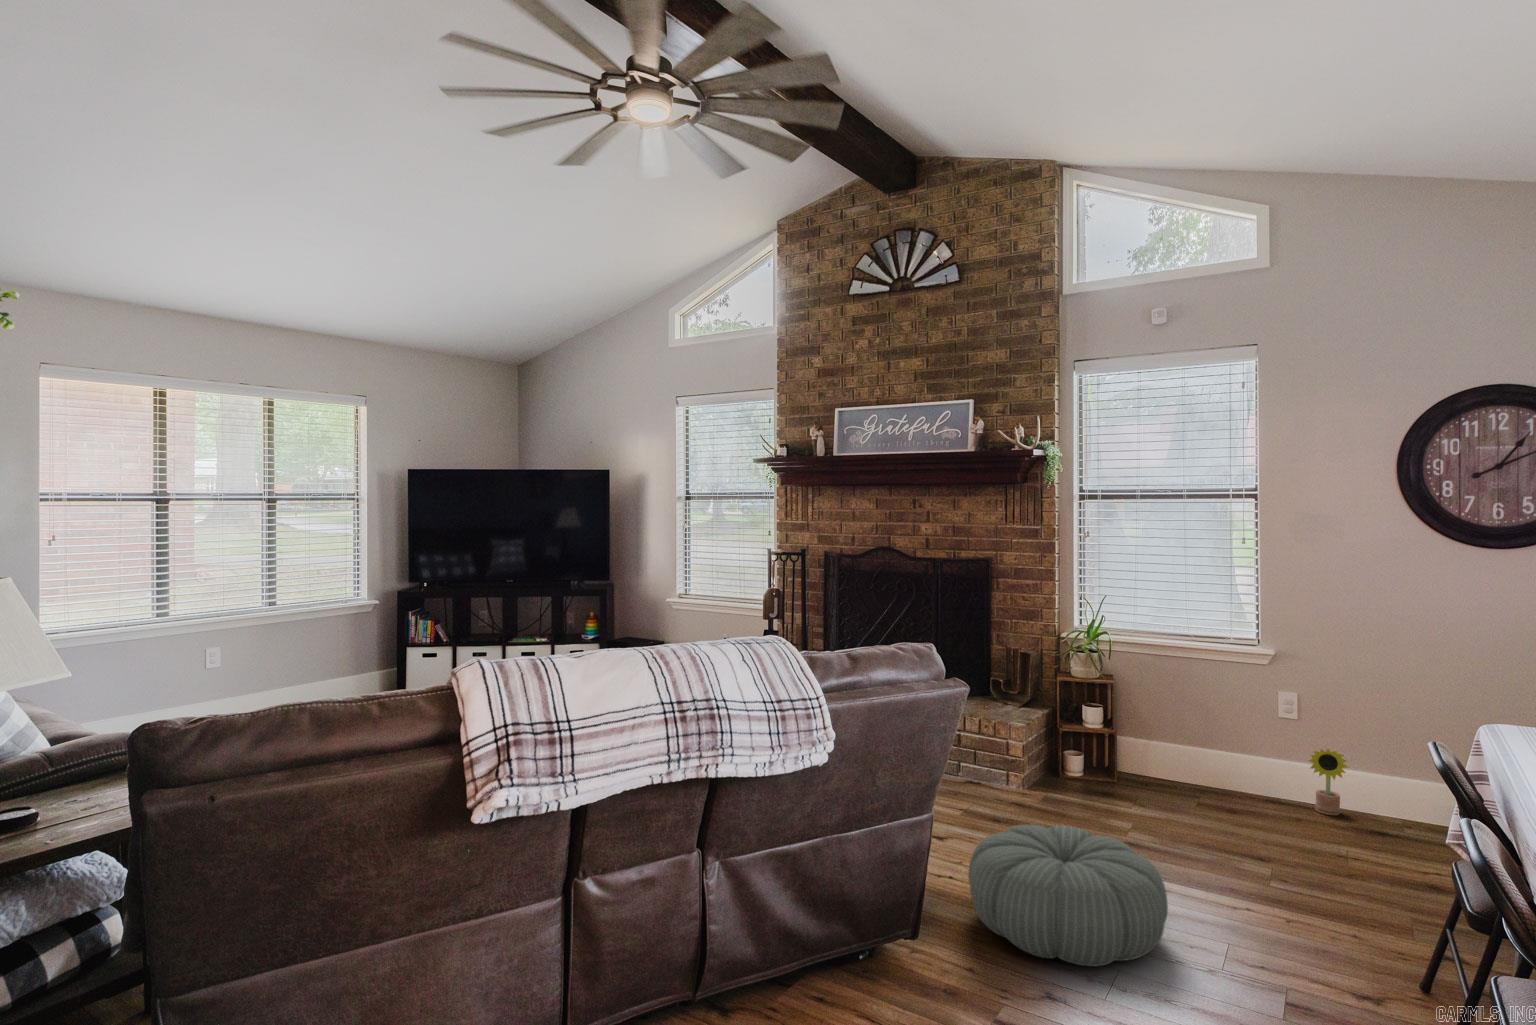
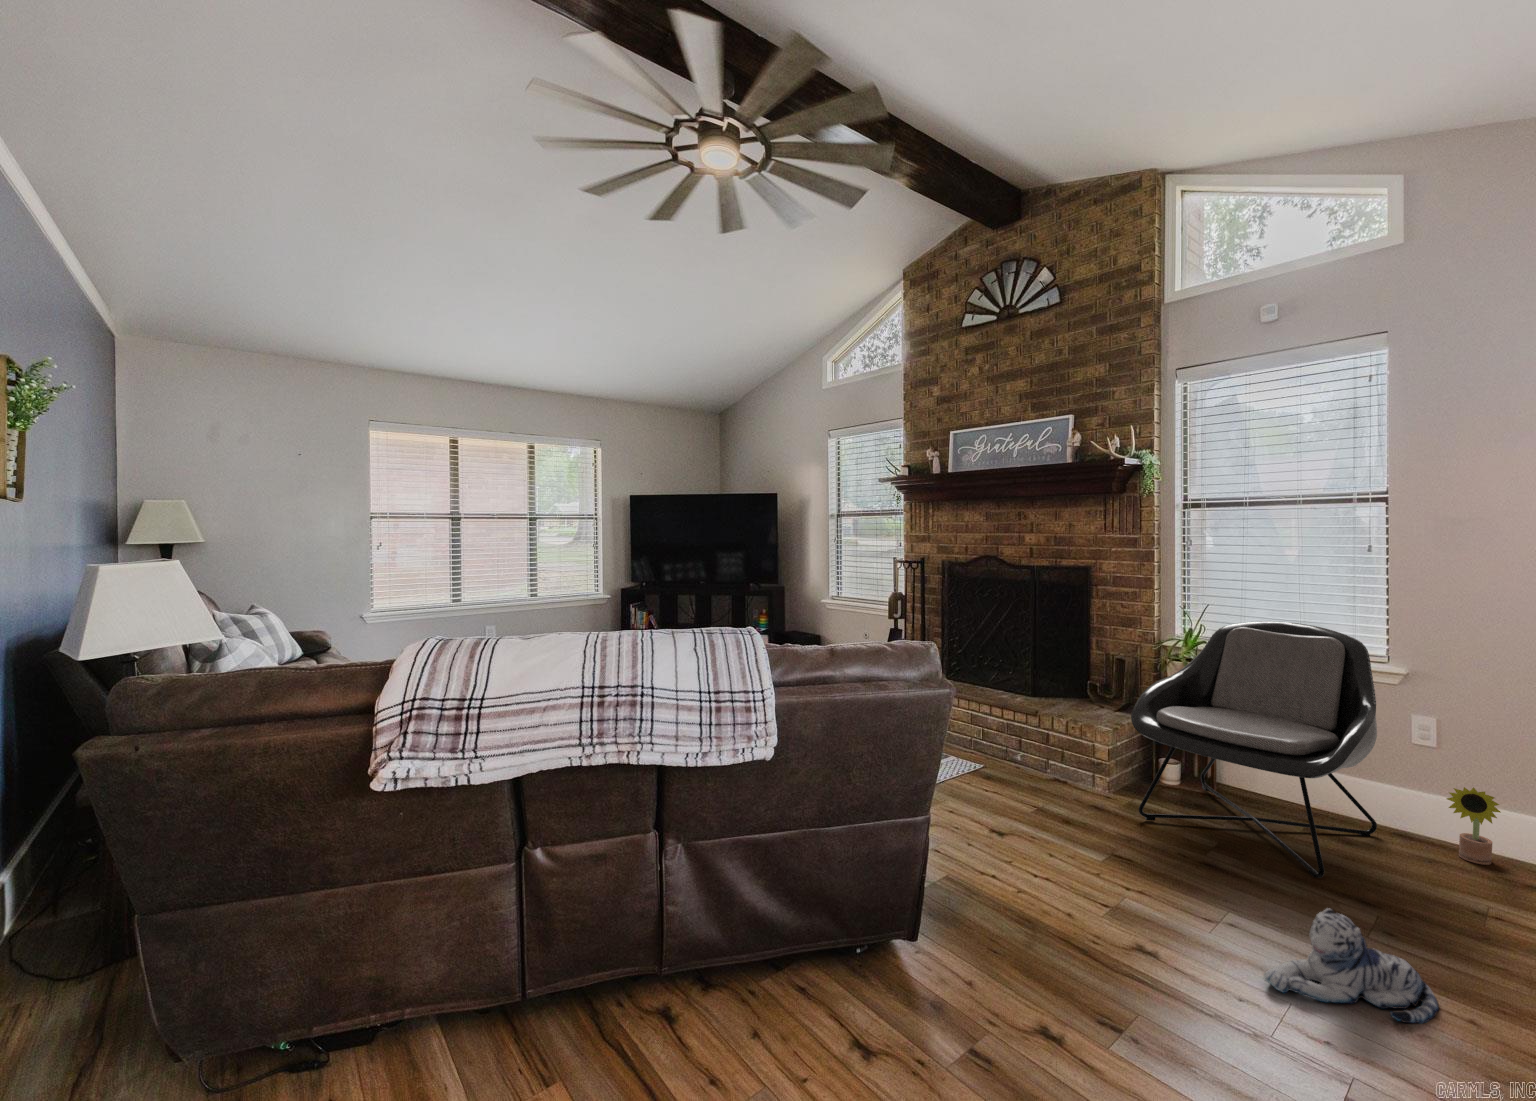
lounge chair: none [1058,609,1263,845] -> present [1131,621,1377,878]
pouf: present [968,825,1168,966] -> none [966,829,1176,985]
plush toy: none [1235,860,1360,948] -> present [1264,909,1439,1023]

